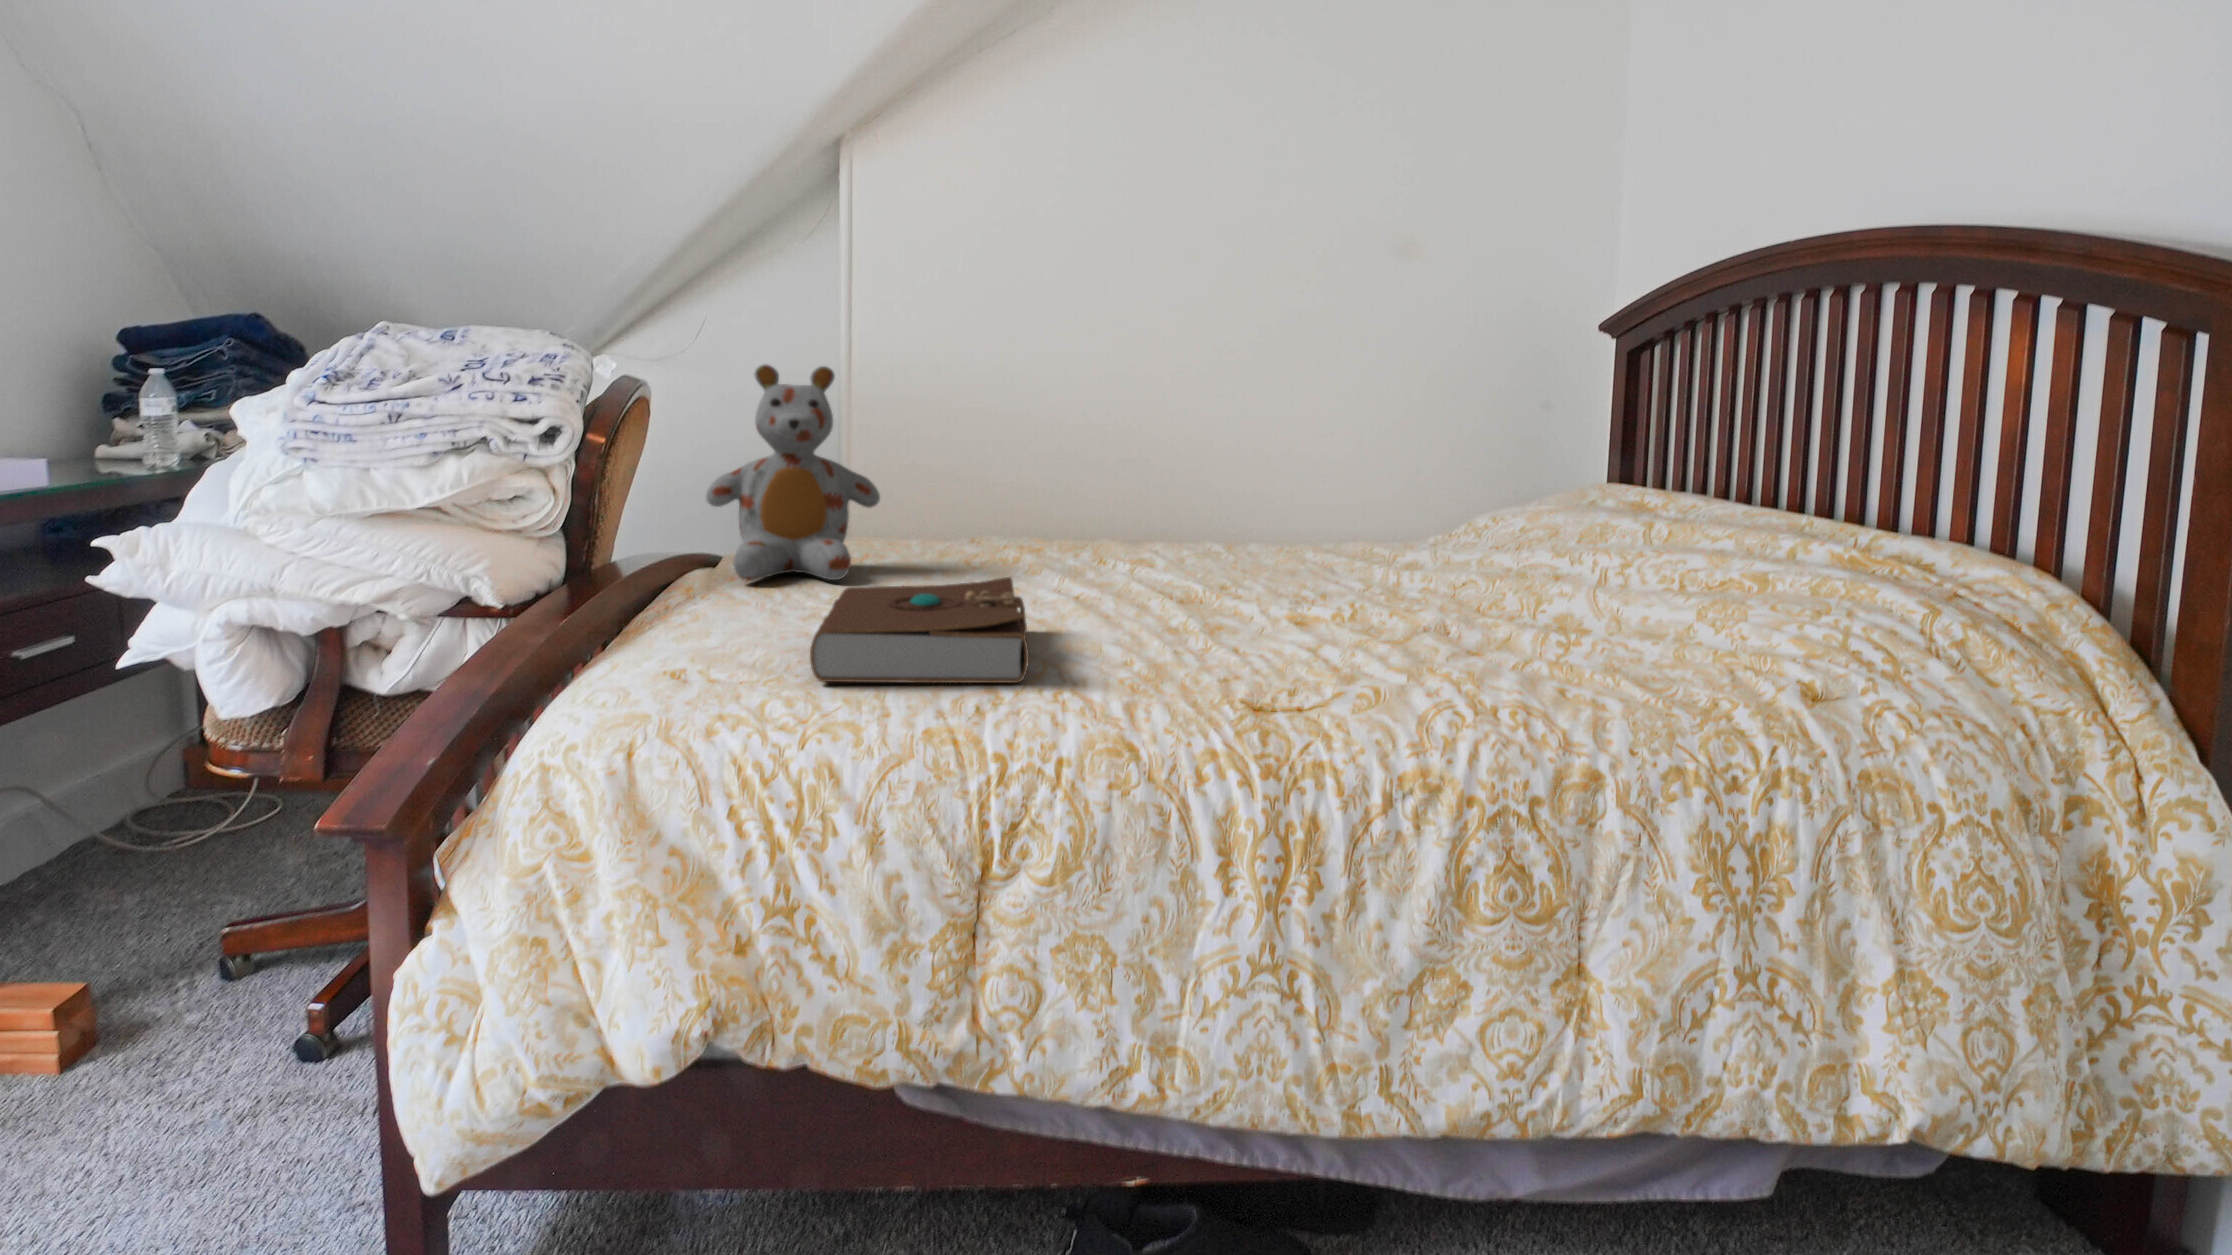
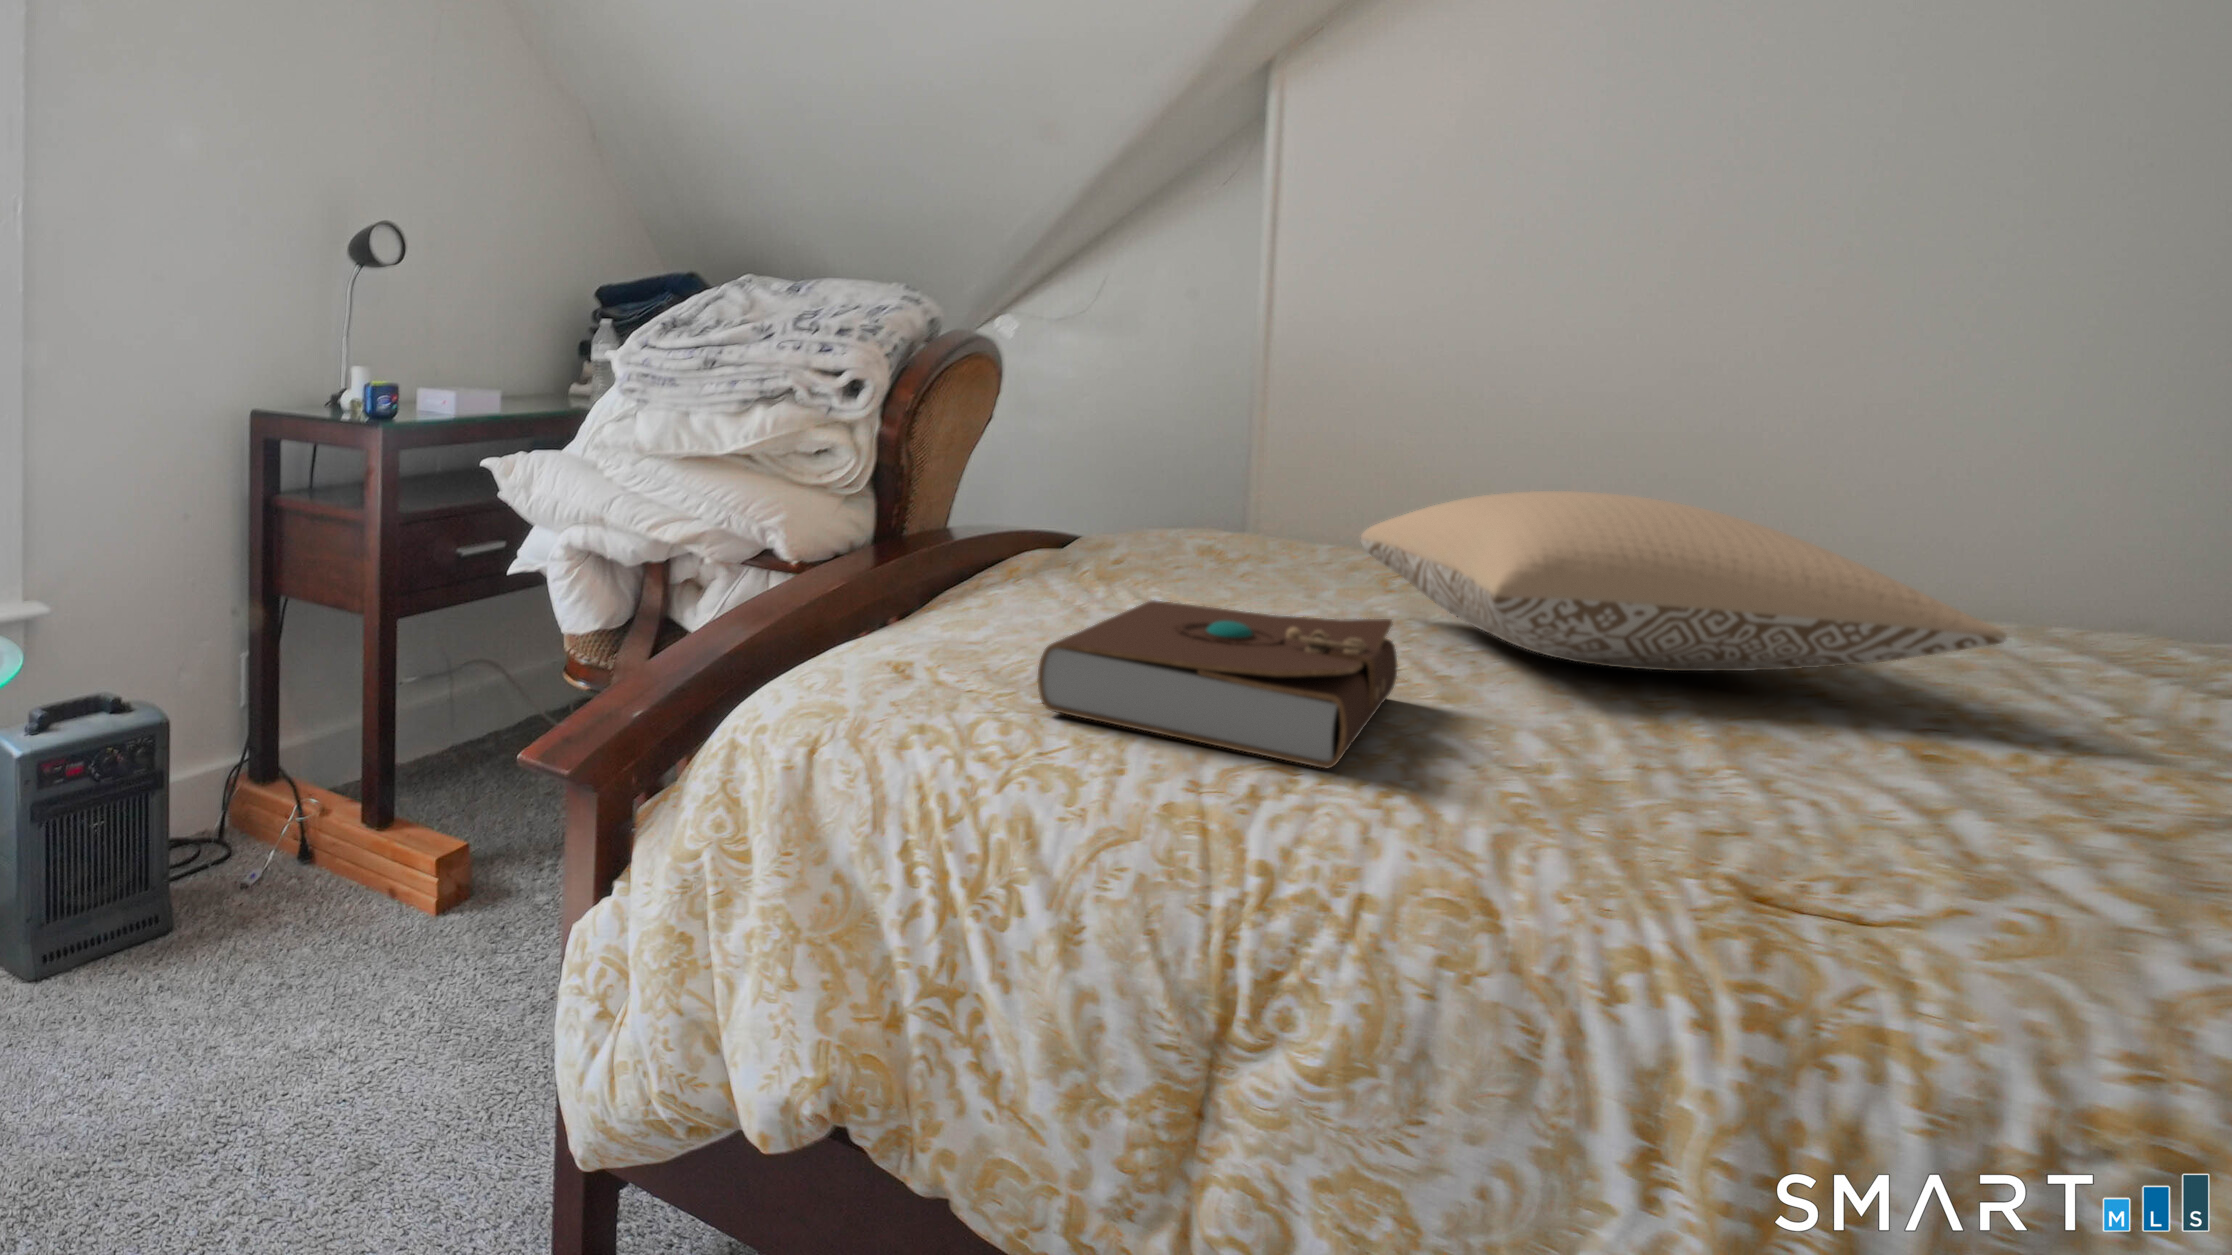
stuffed bear: present [706,364,880,581] -> none [1045,315,1272,595]
pillow: none [947,477,1292,588] -> present [1361,491,2006,671]

